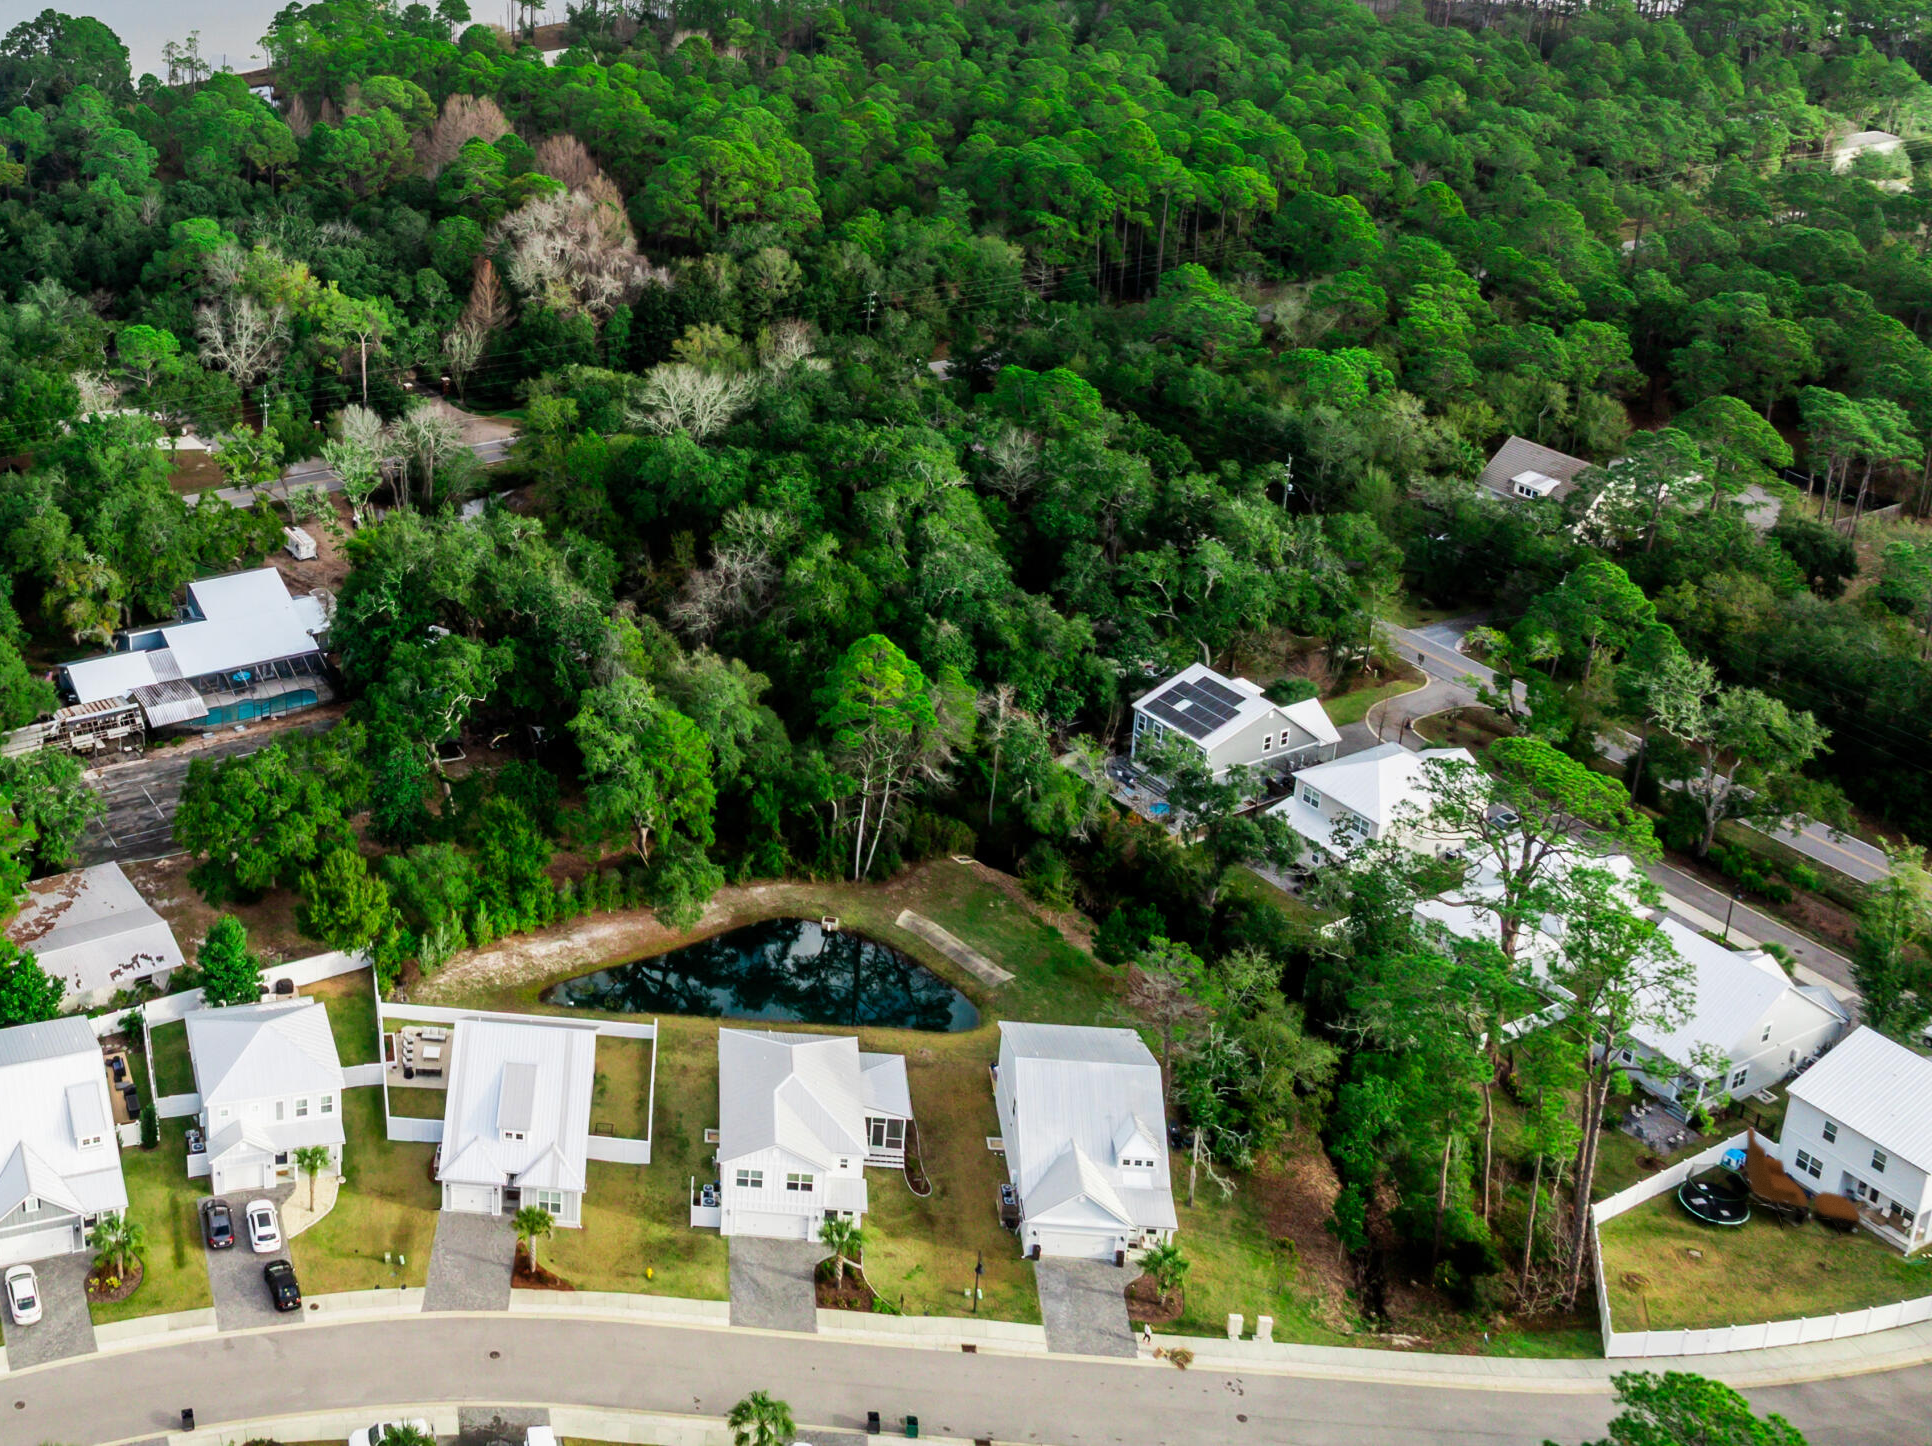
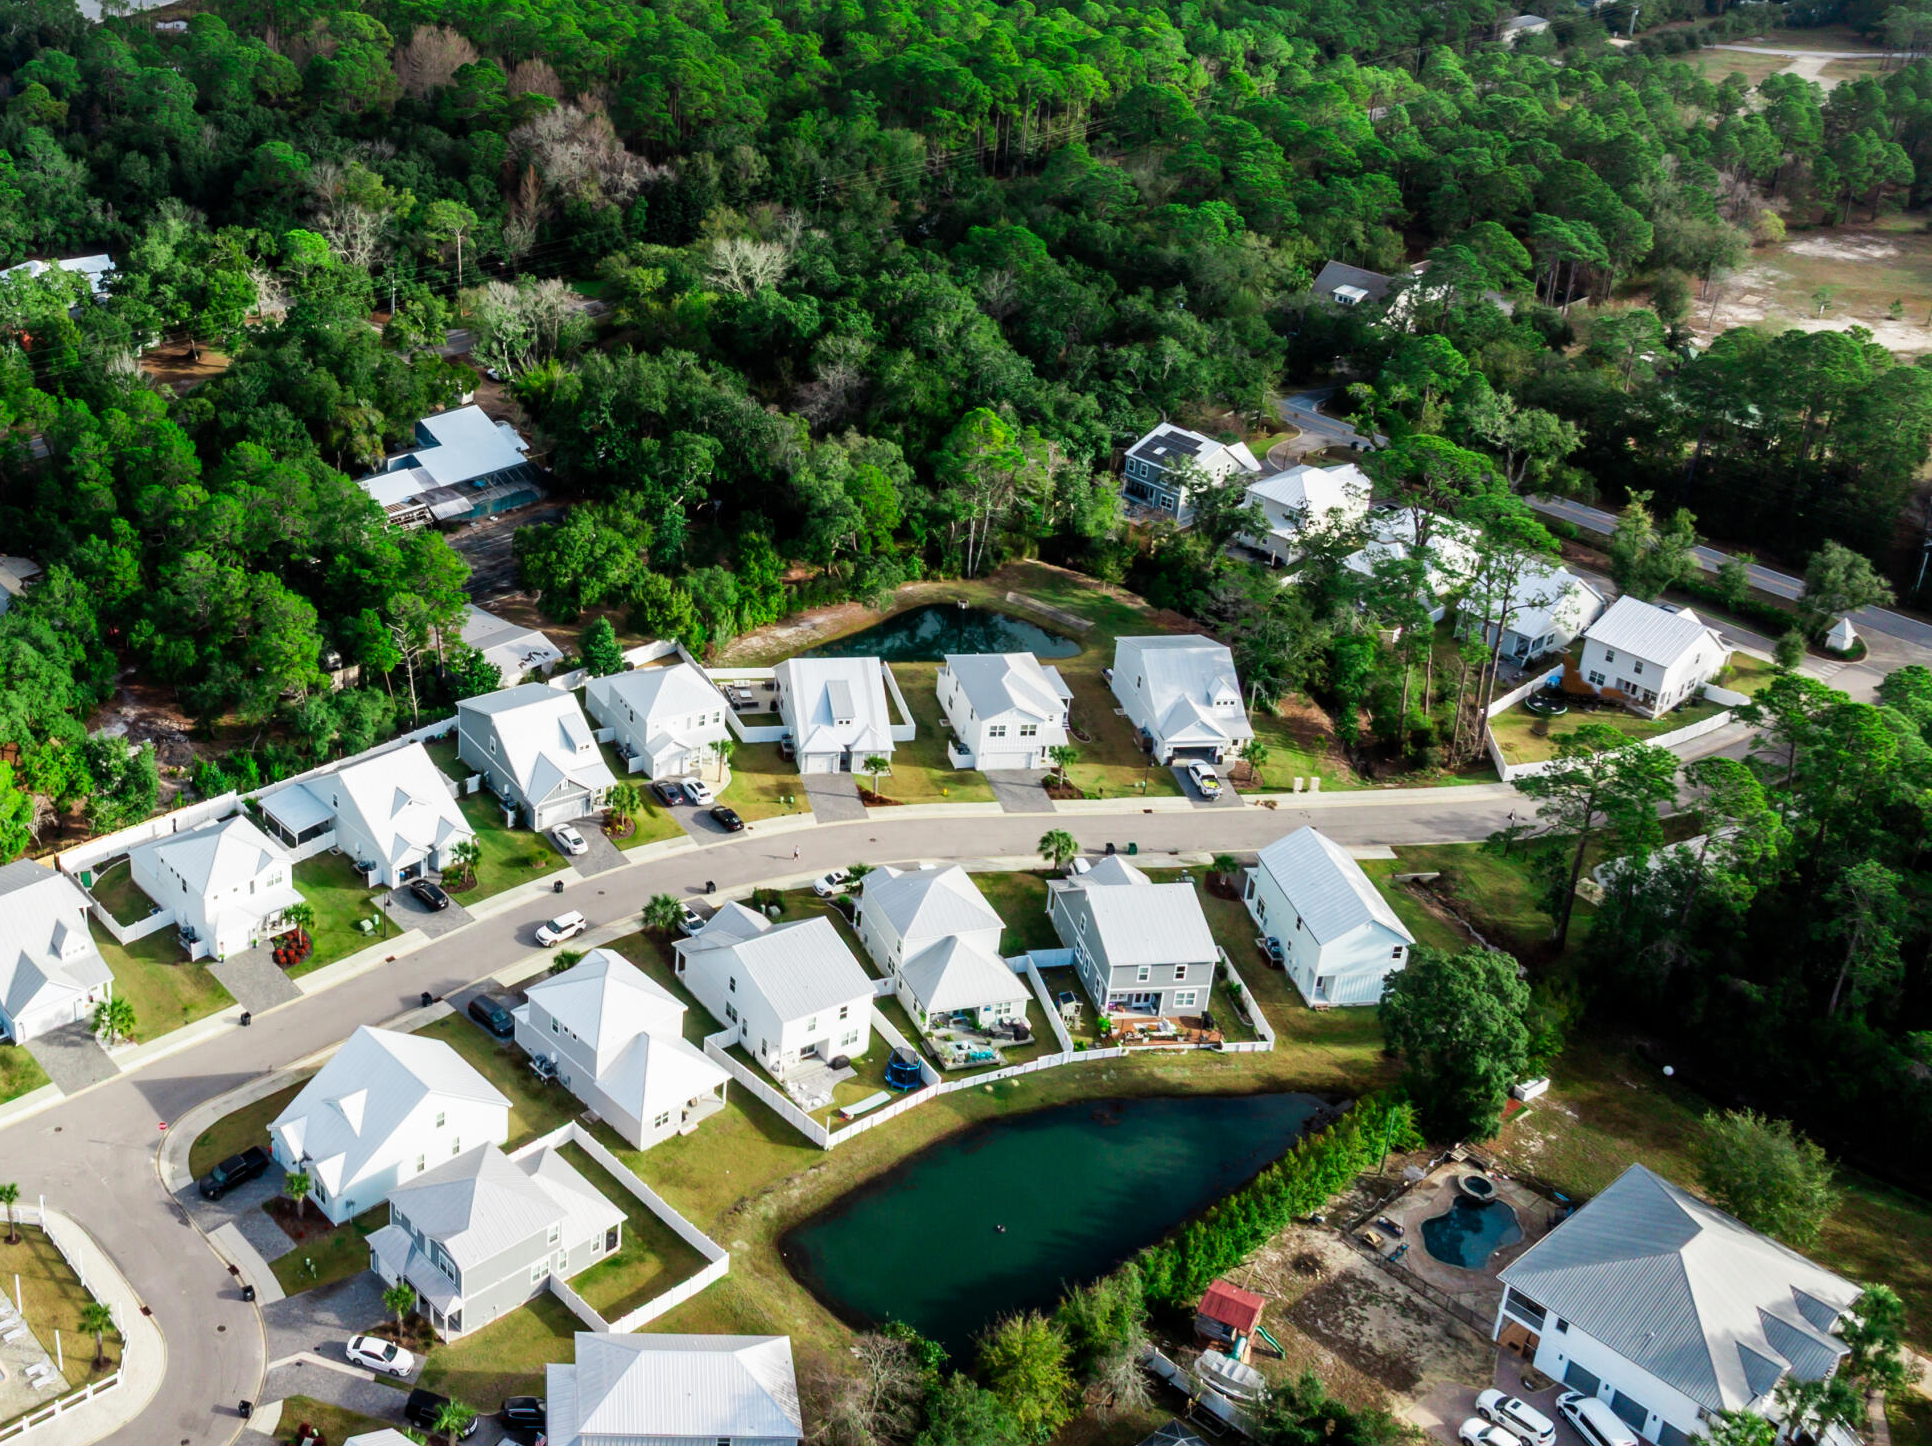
potted tree: none [1678,1223,1721,1276] -> present [1532,706,1555,735]

